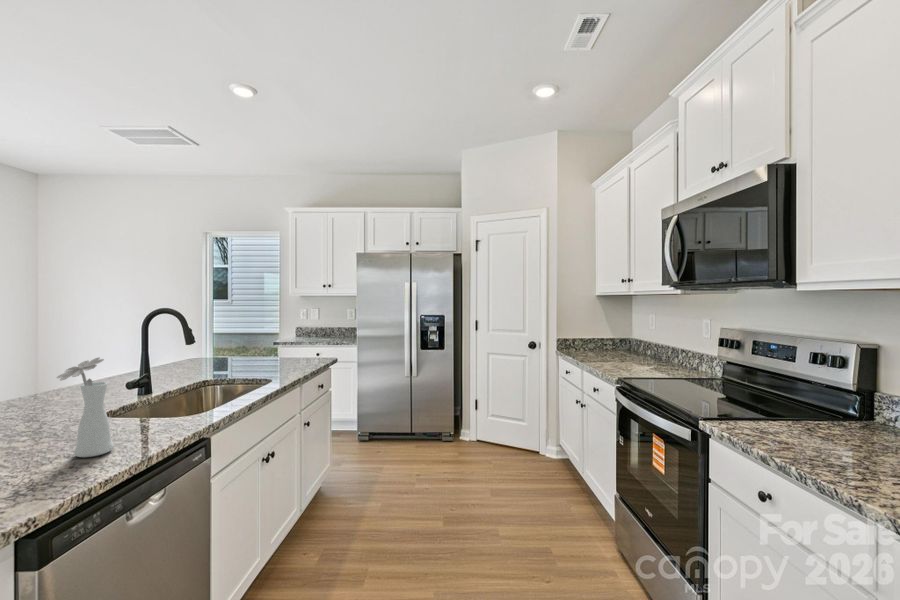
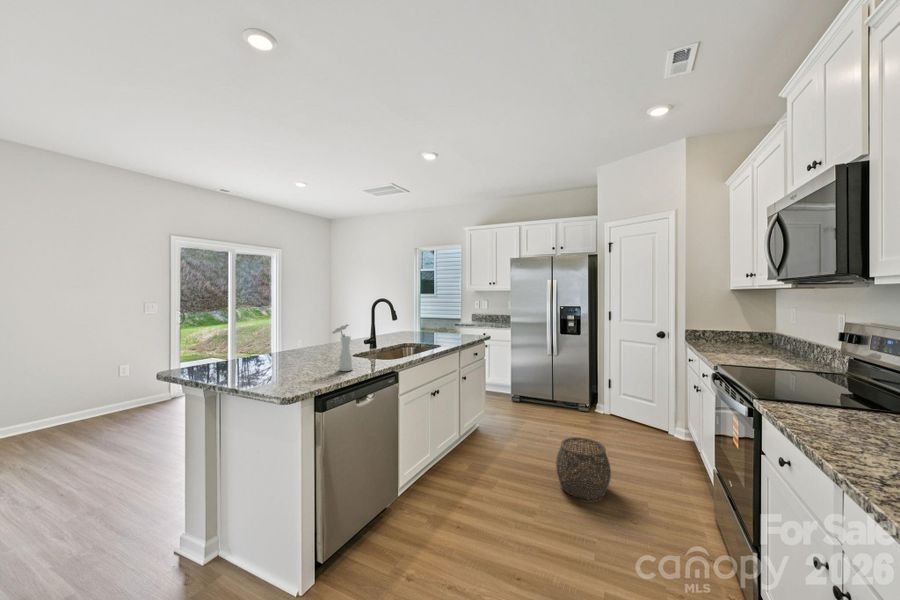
woven basket: none [448,484,516,569] -> present [556,437,611,500]

